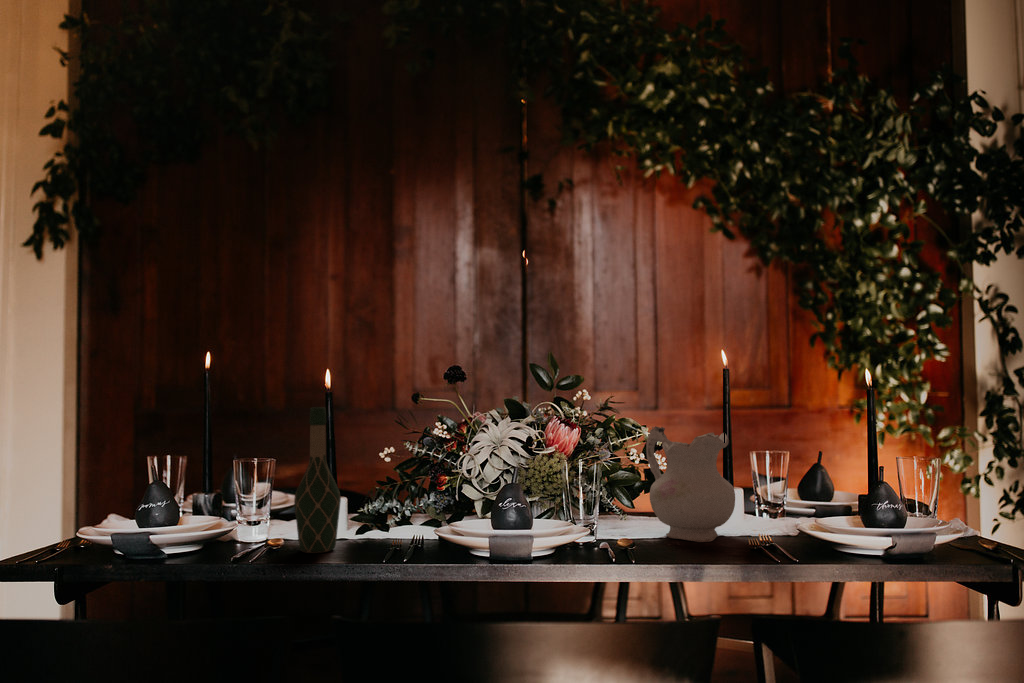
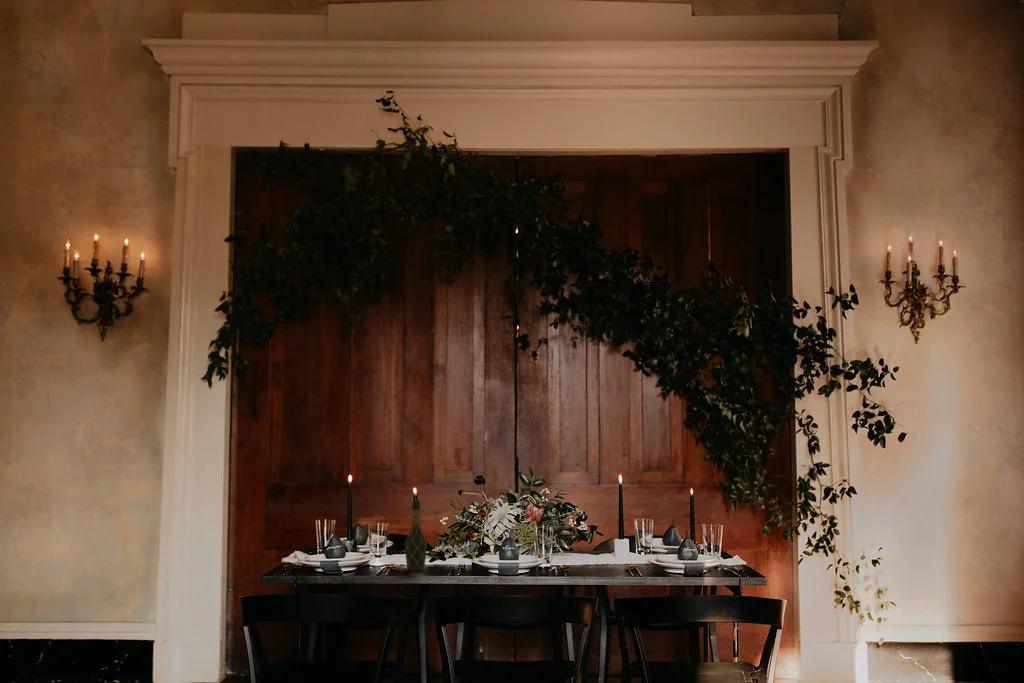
ceramic pitcher: present [647,426,735,542] -> none [578,508,620,567]

